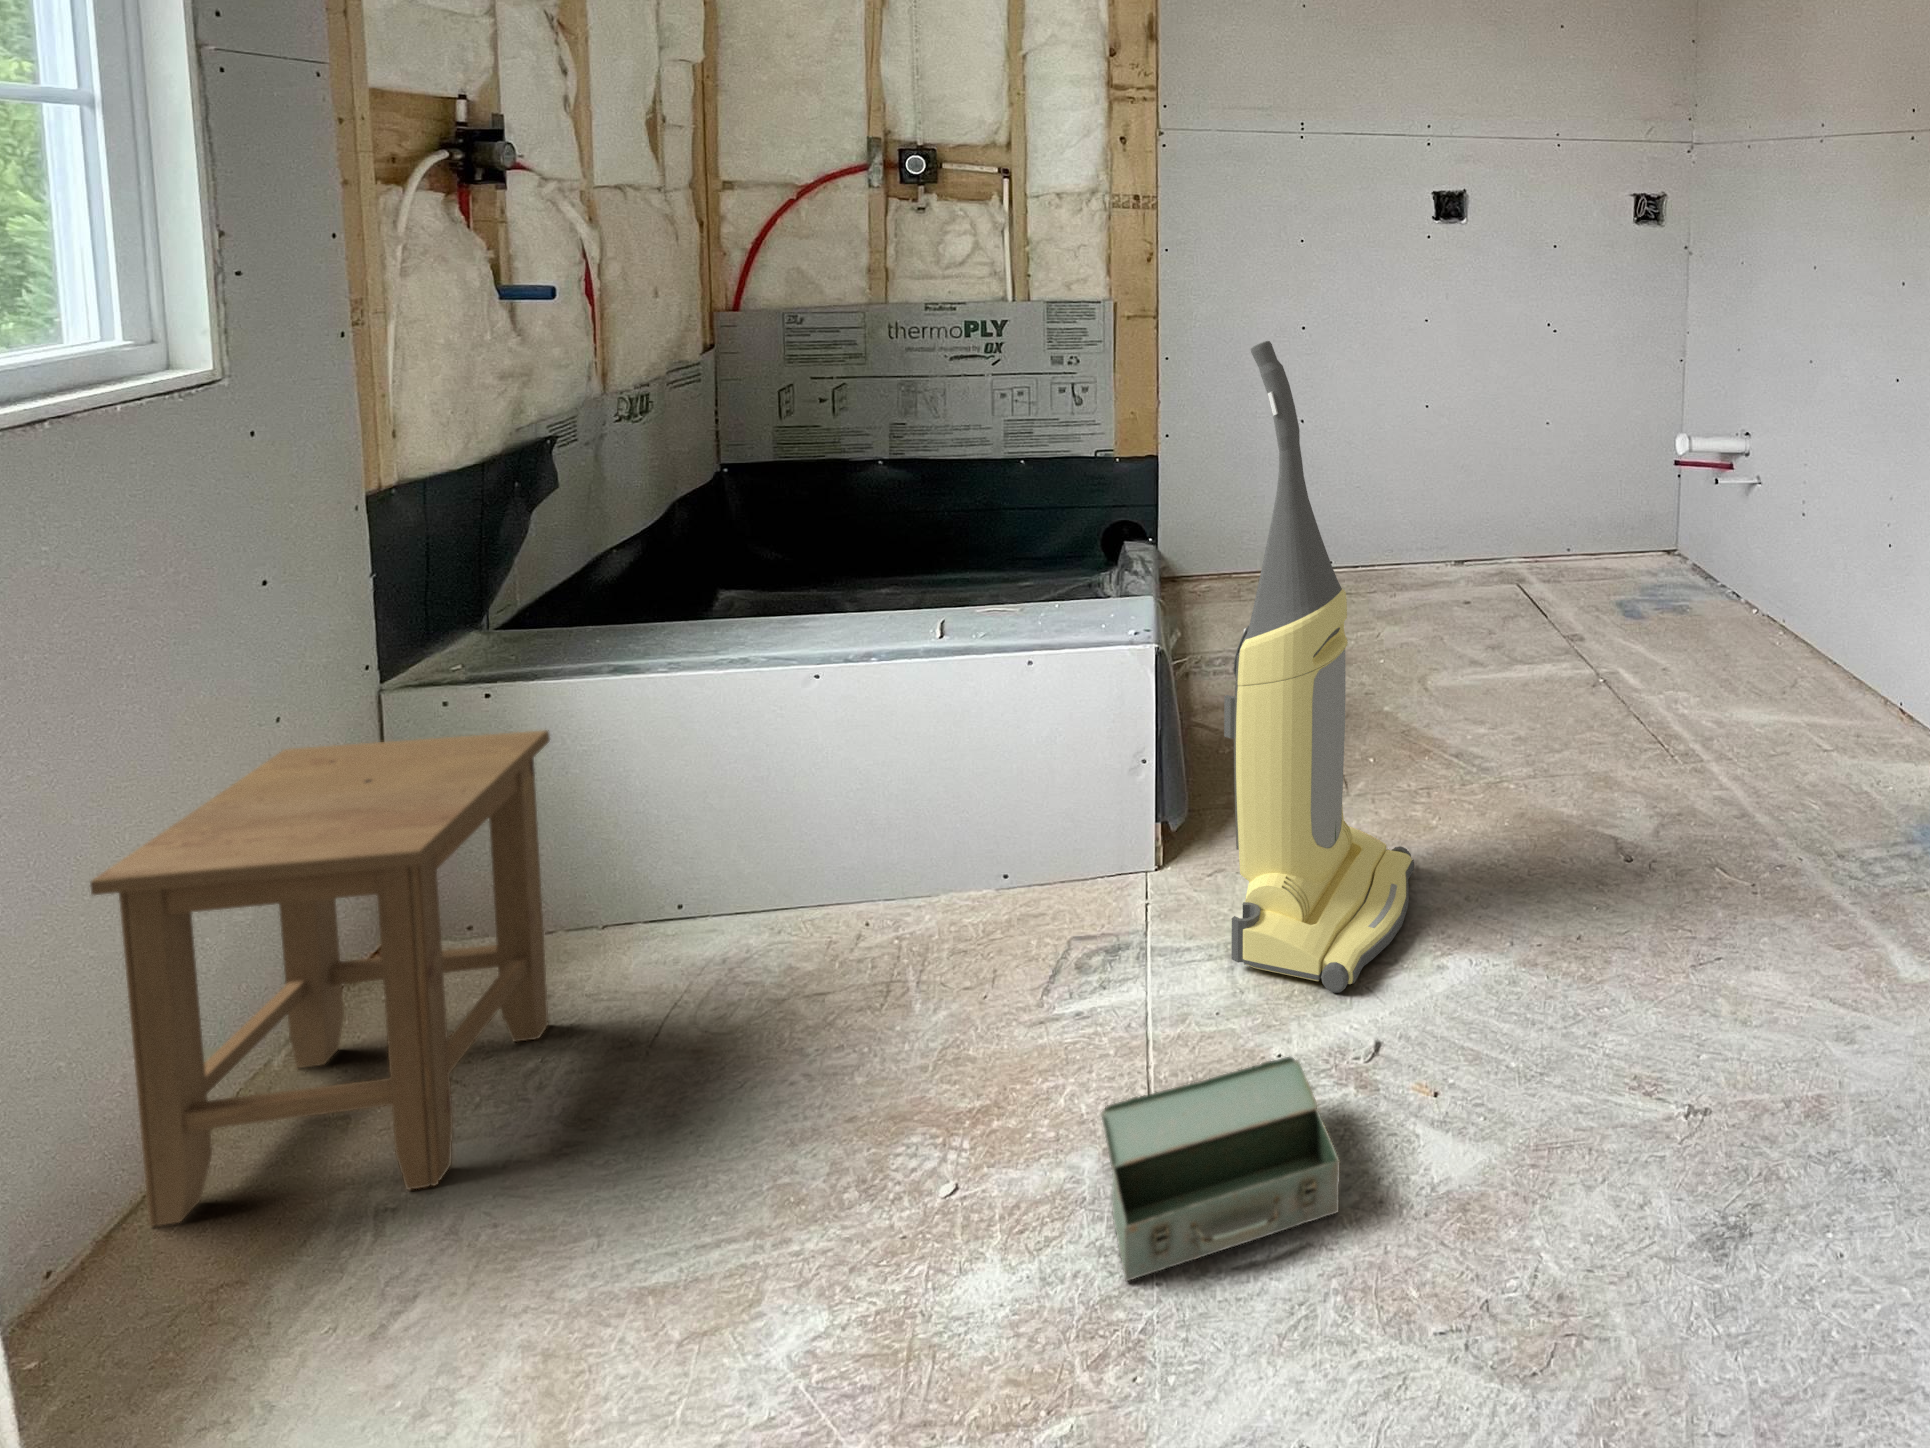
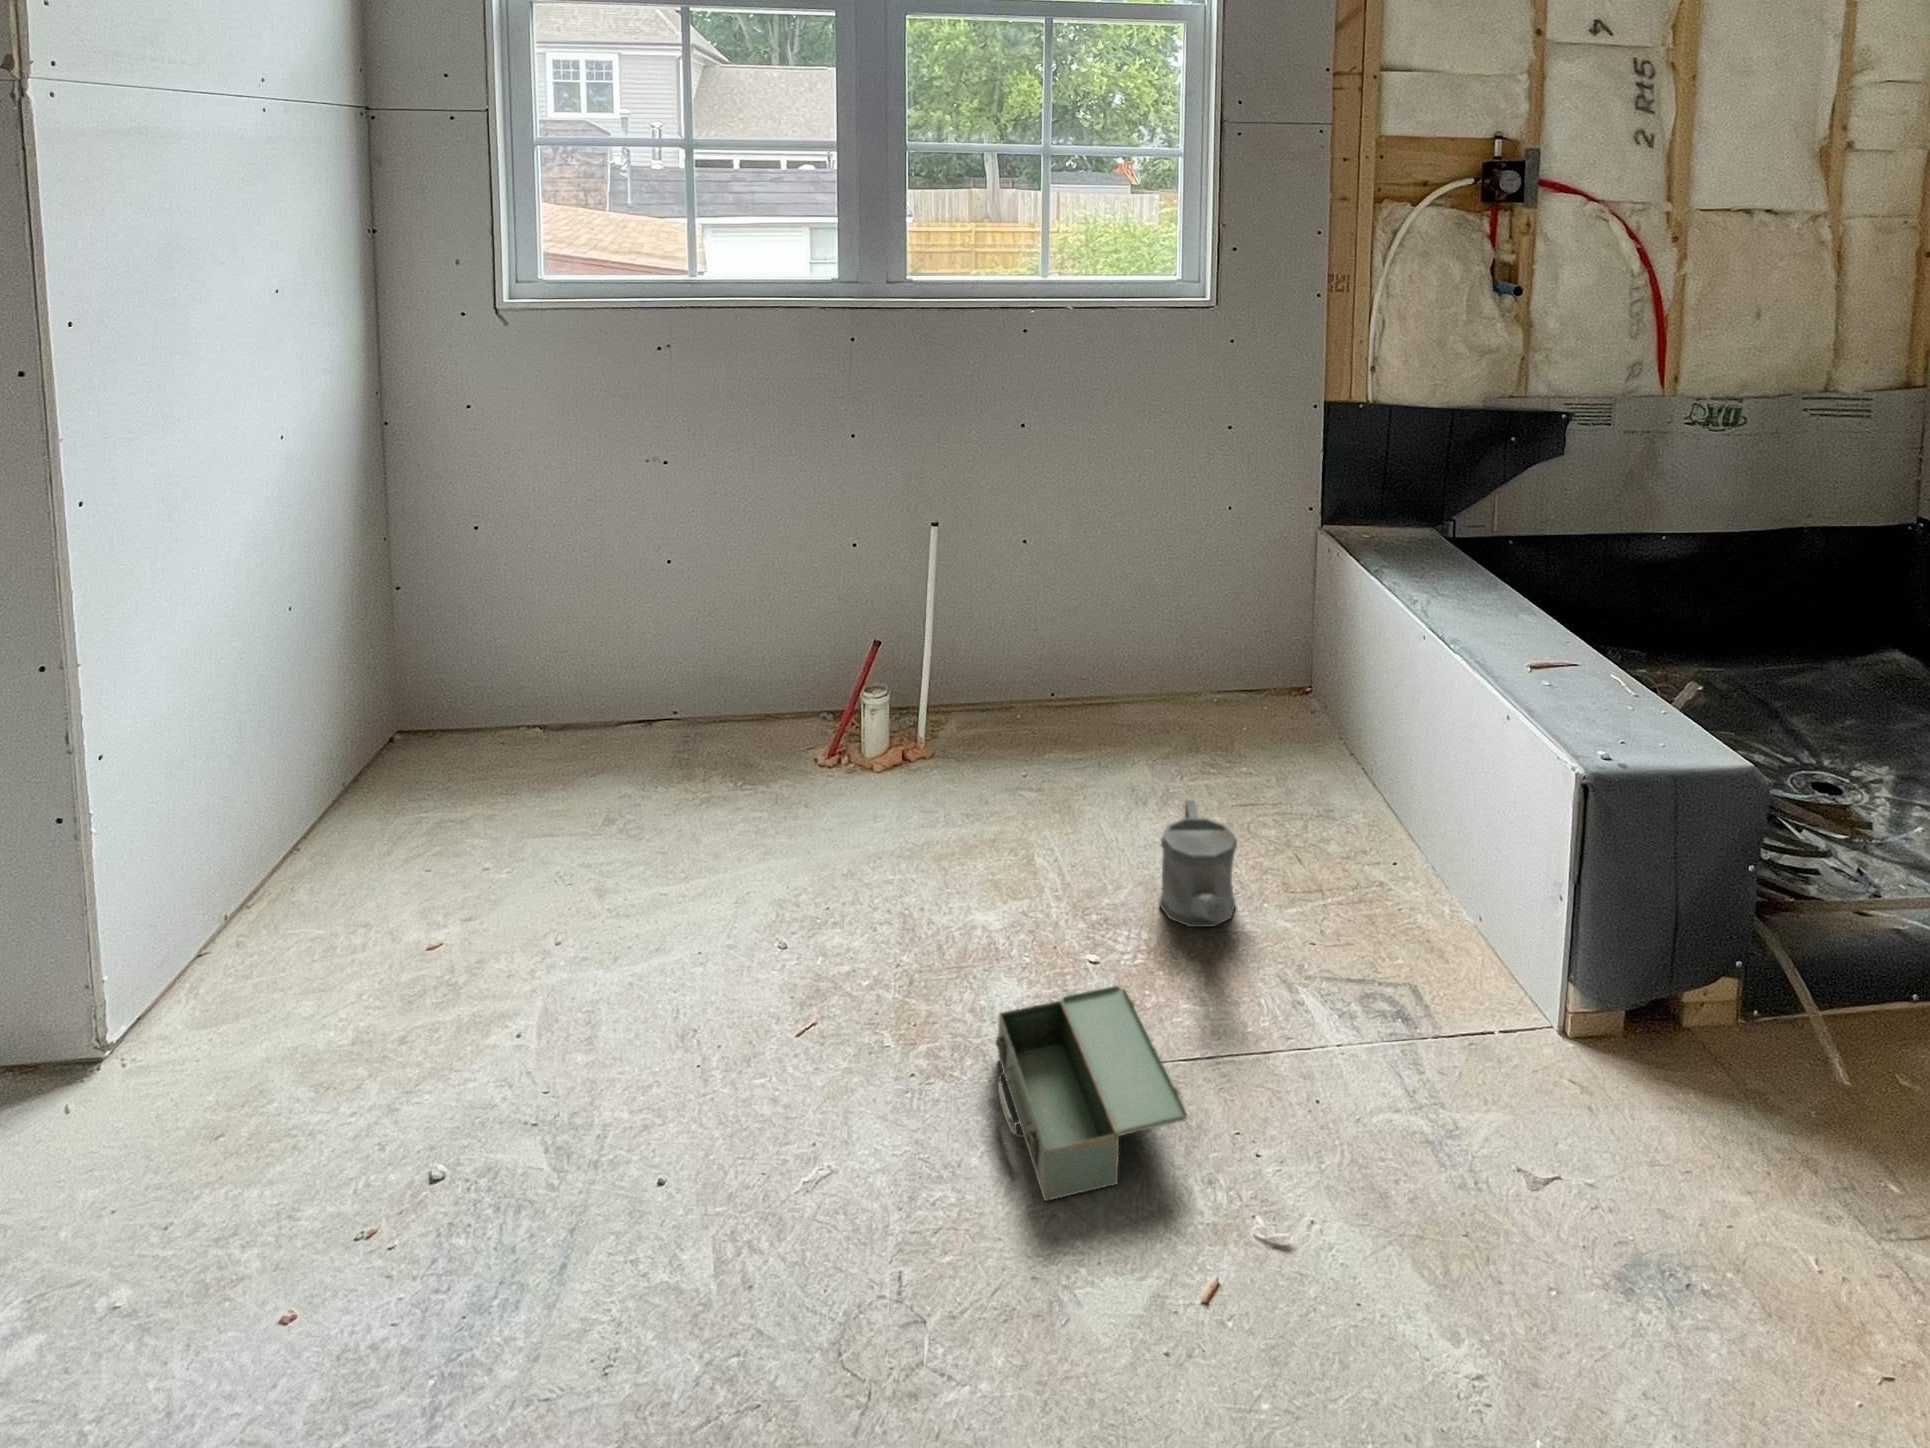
vacuum cleaner: present [1224,341,1414,993] -> none [1369,400,1697,1315]
stool: present [90,730,550,1226] -> none [1100,521,1272,767]
watering can: none [775,977,1044,1131] -> present [1159,800,1237,927]

